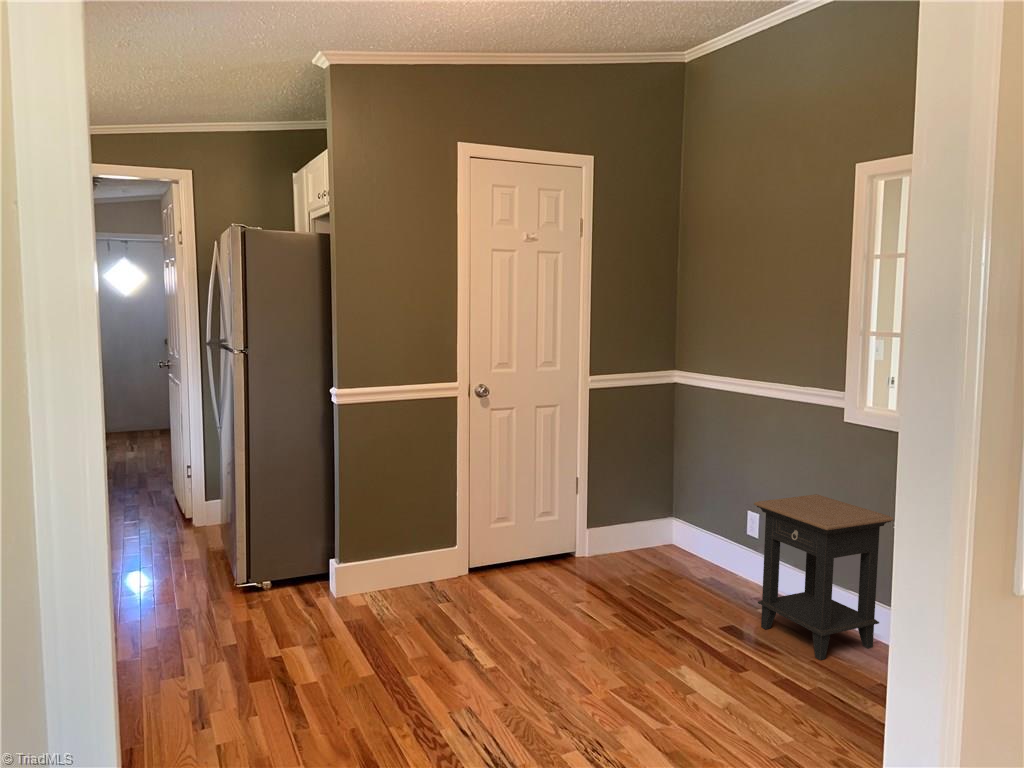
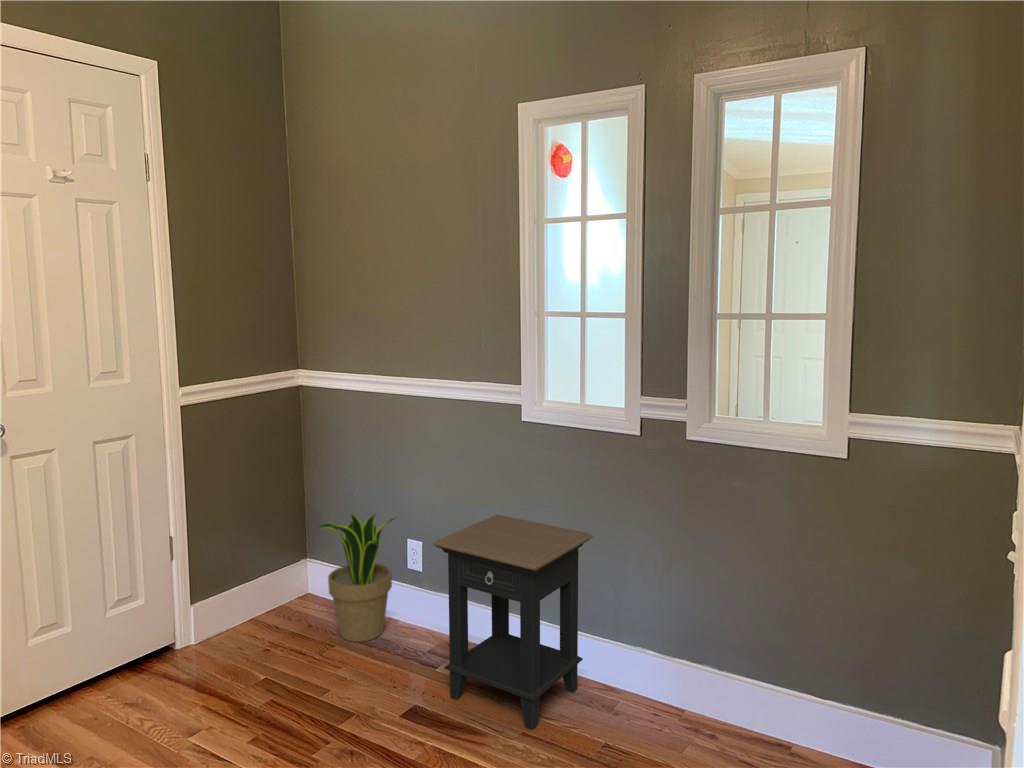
potted plant: none [676,481,740,582] -> present [318,513,394,642]

